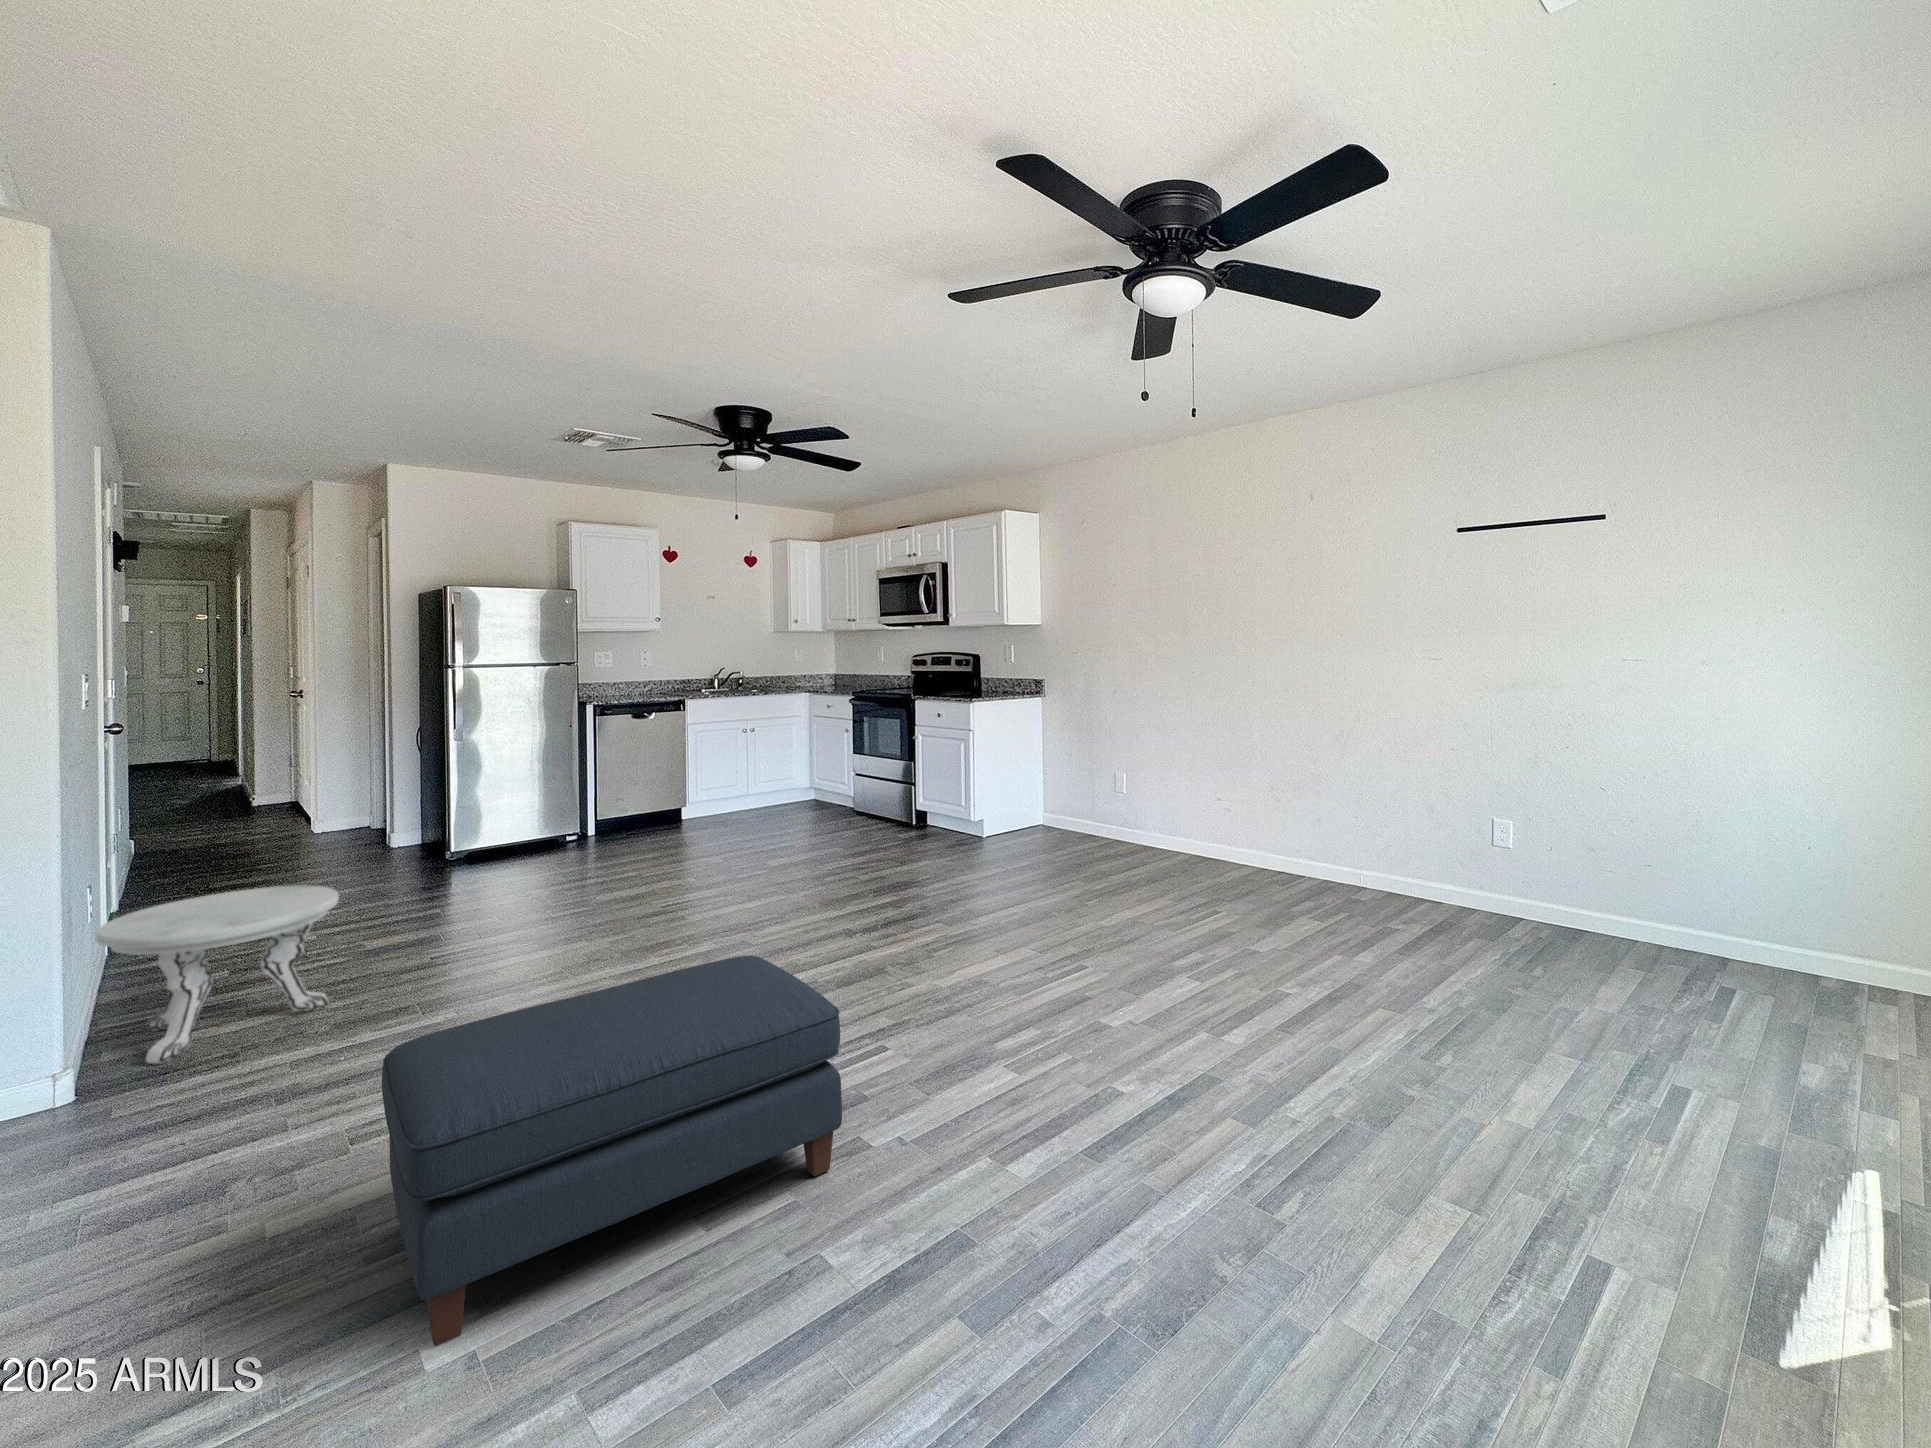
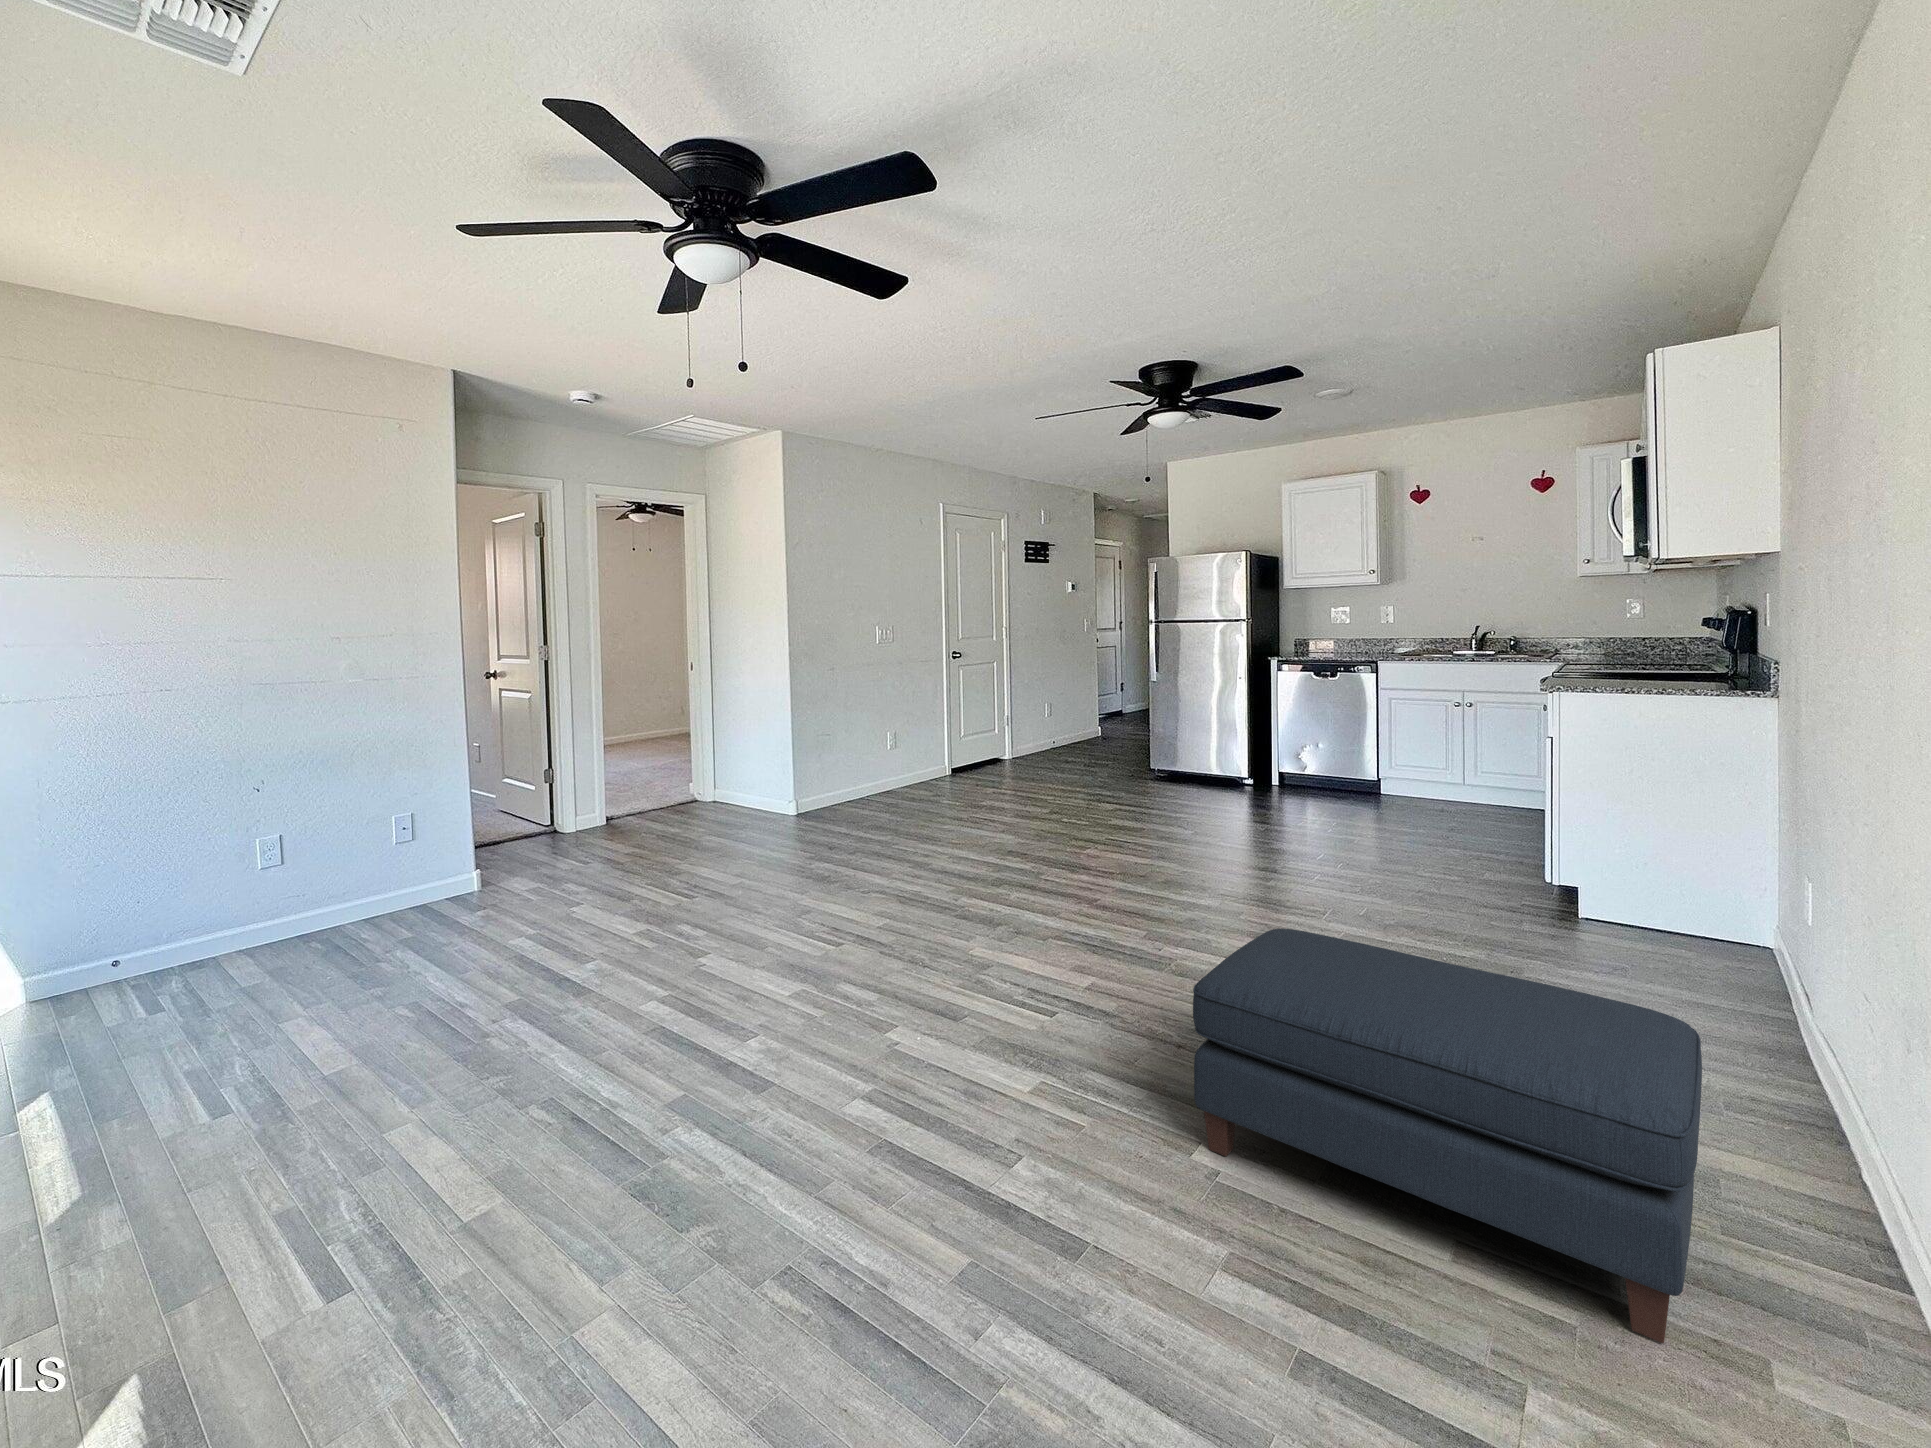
side table: present [96,885,339,1064] -> none [1266,791,1420,909]

